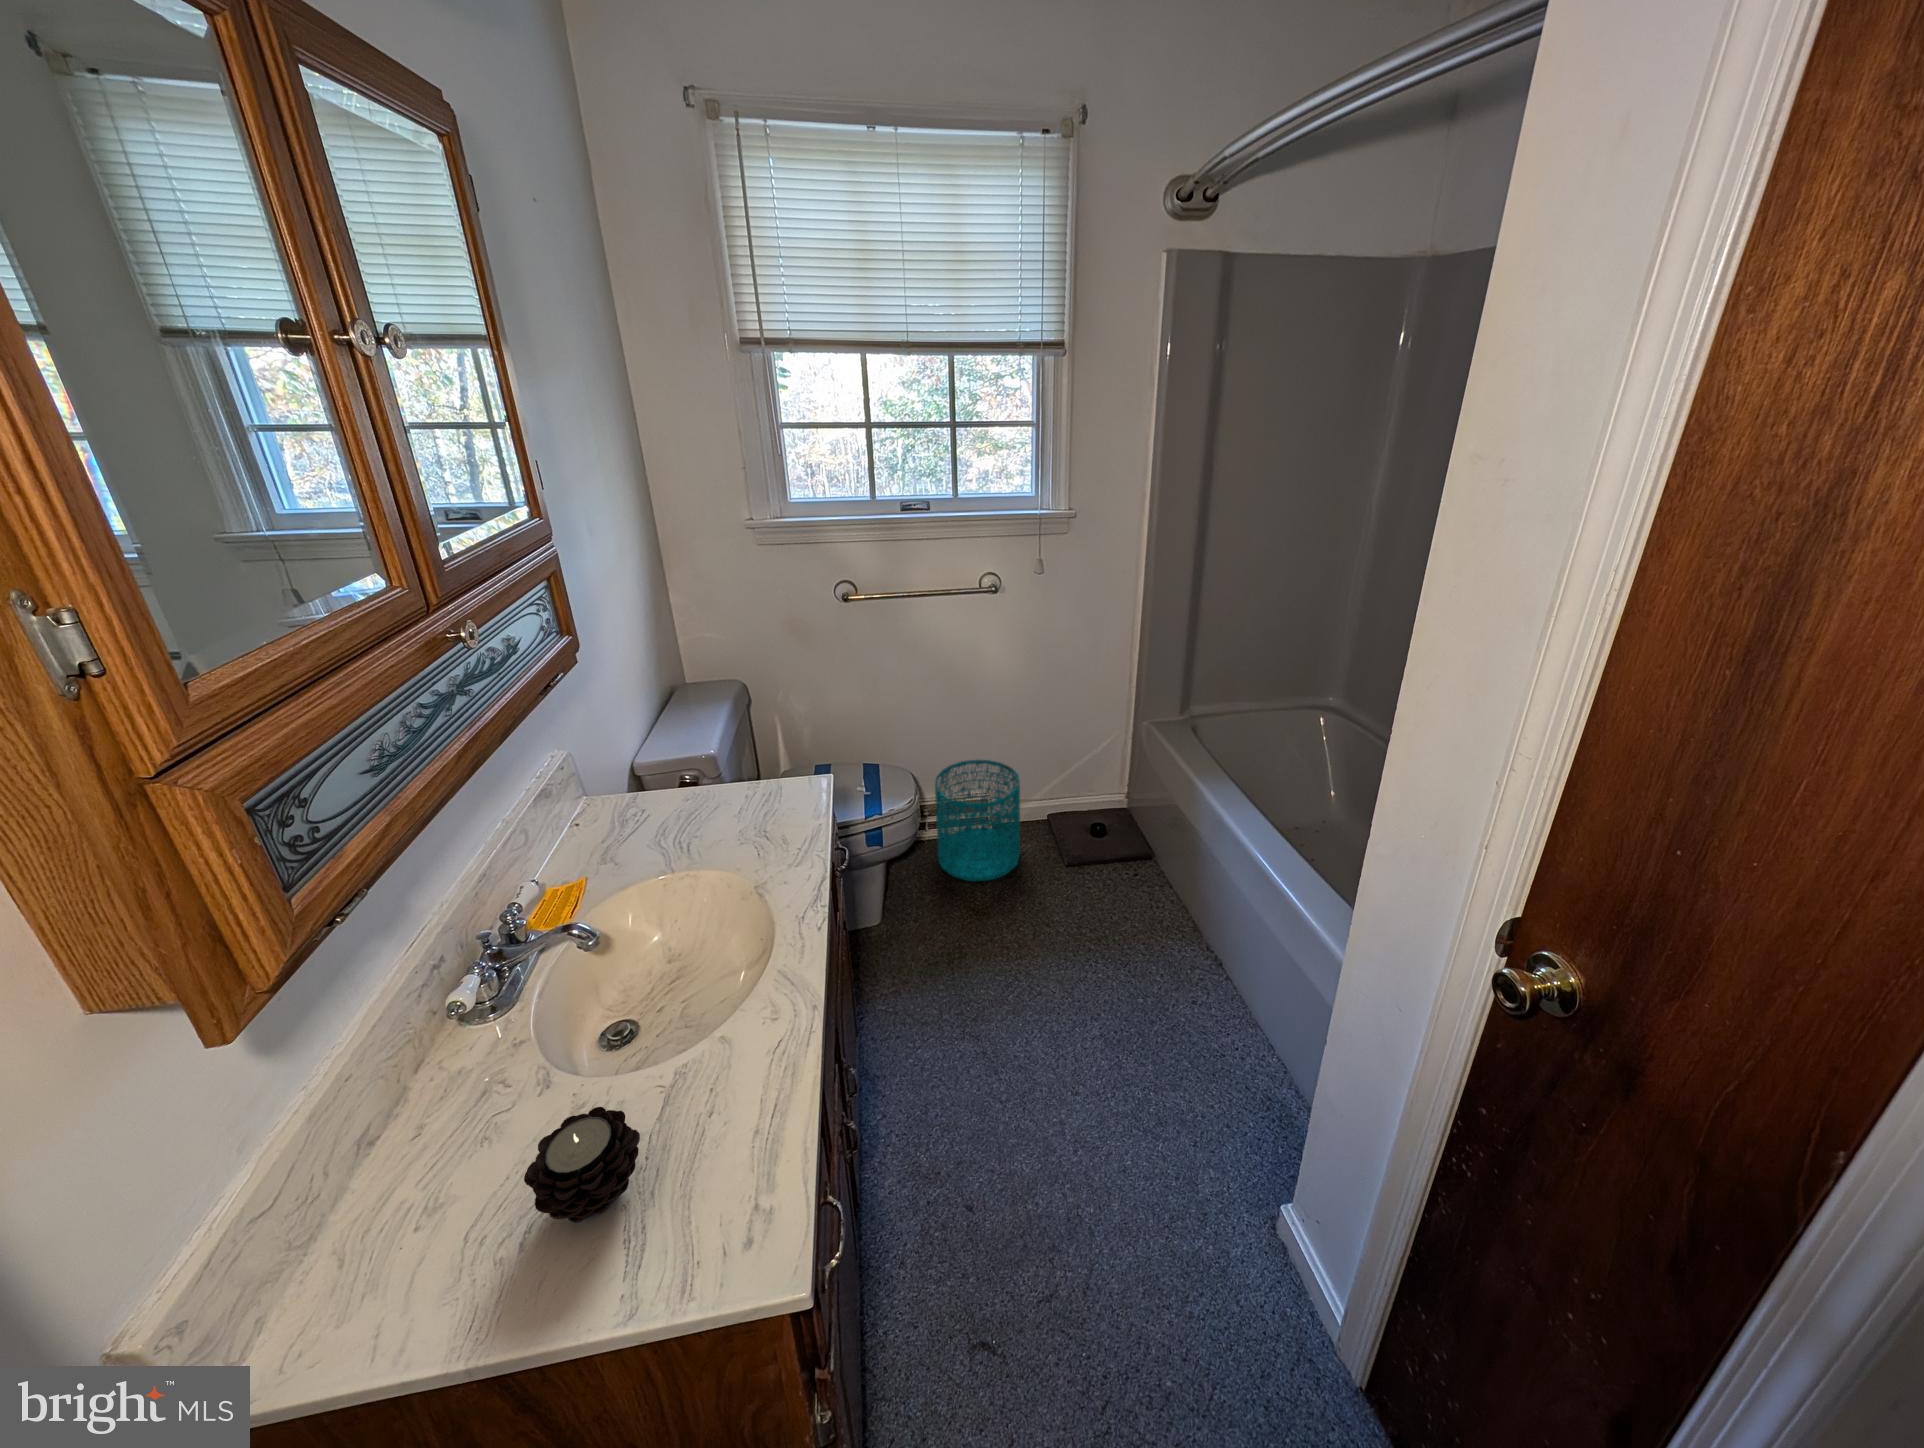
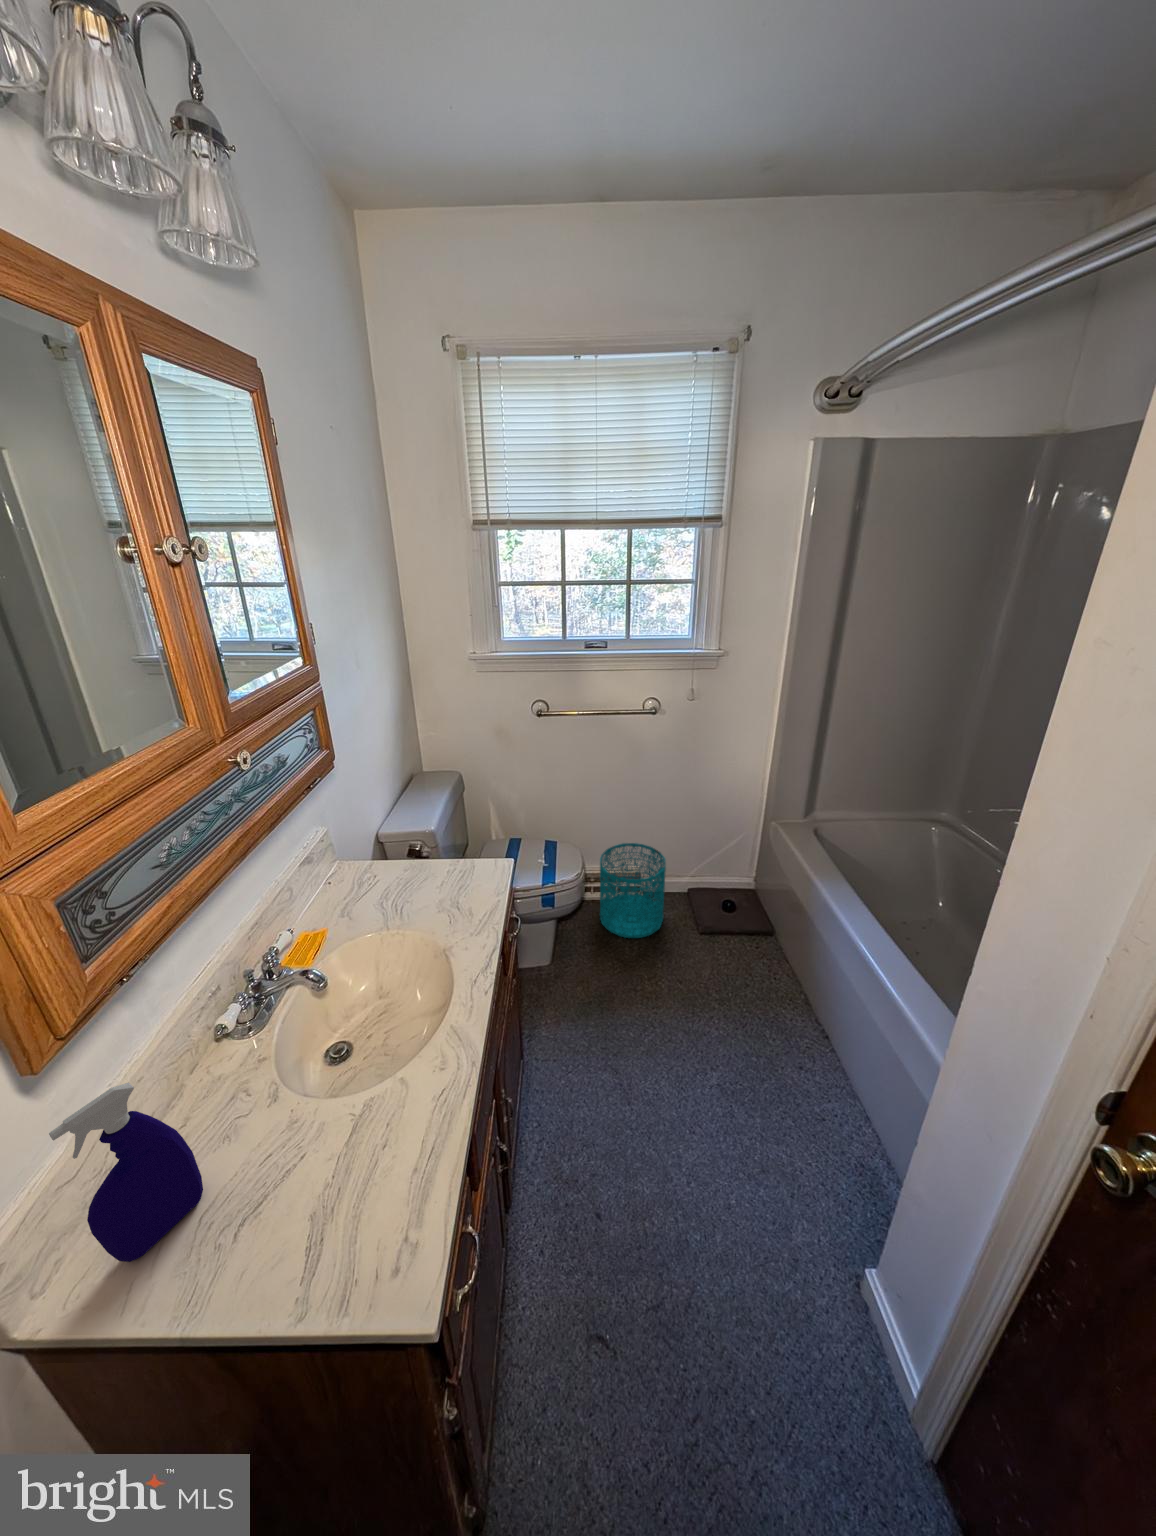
spray bottle: none [268,1041,467,1290] -> present [49,1083,203,1262]
candle: present [524,1107,640,1223] -> none [234,1142,321,1238]

